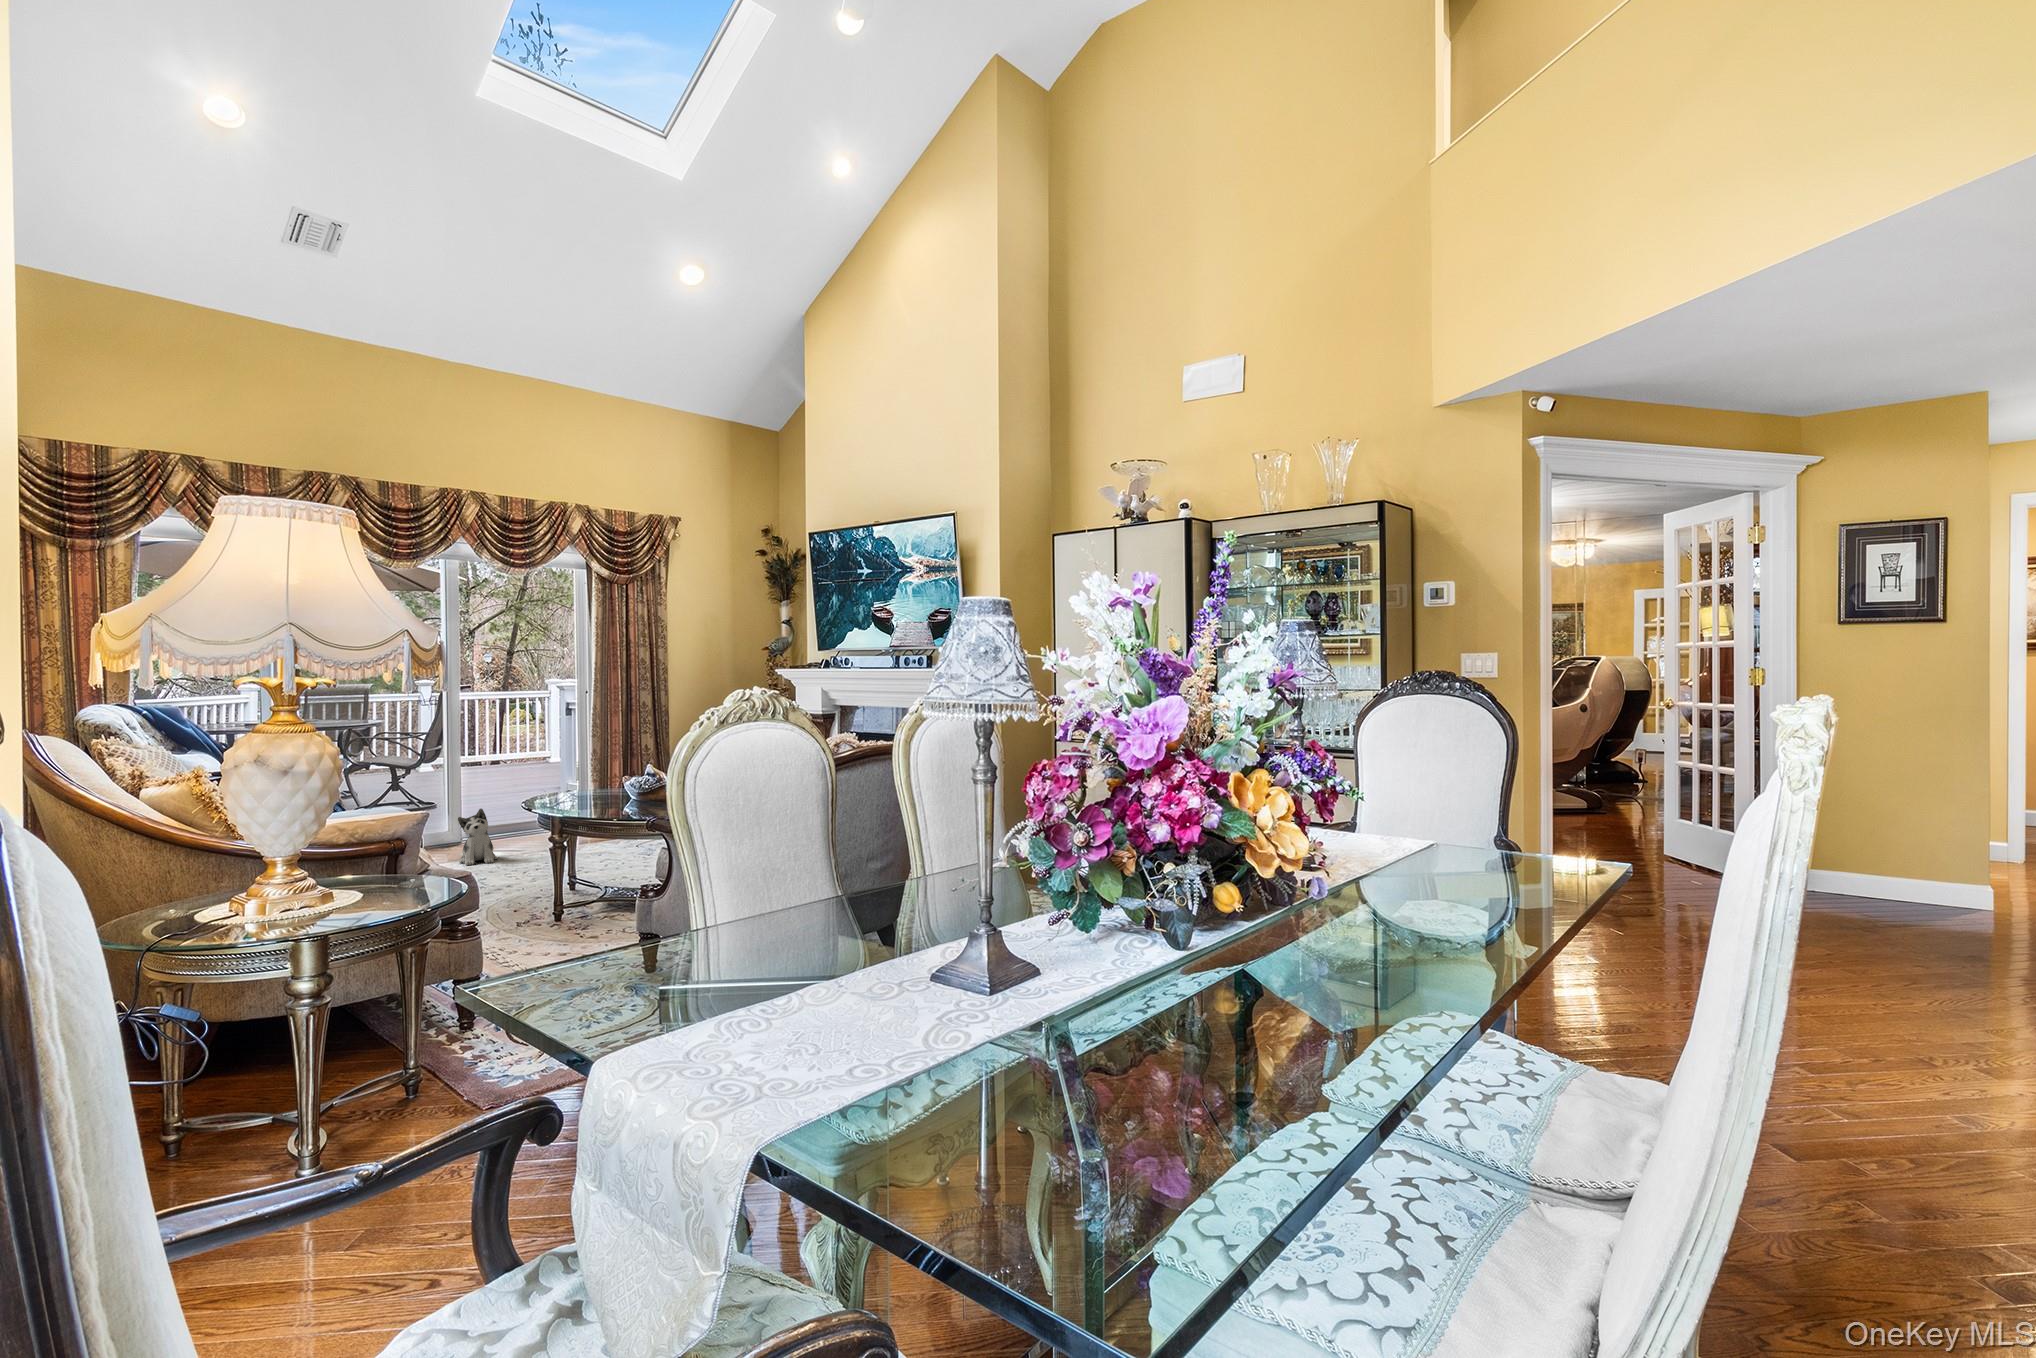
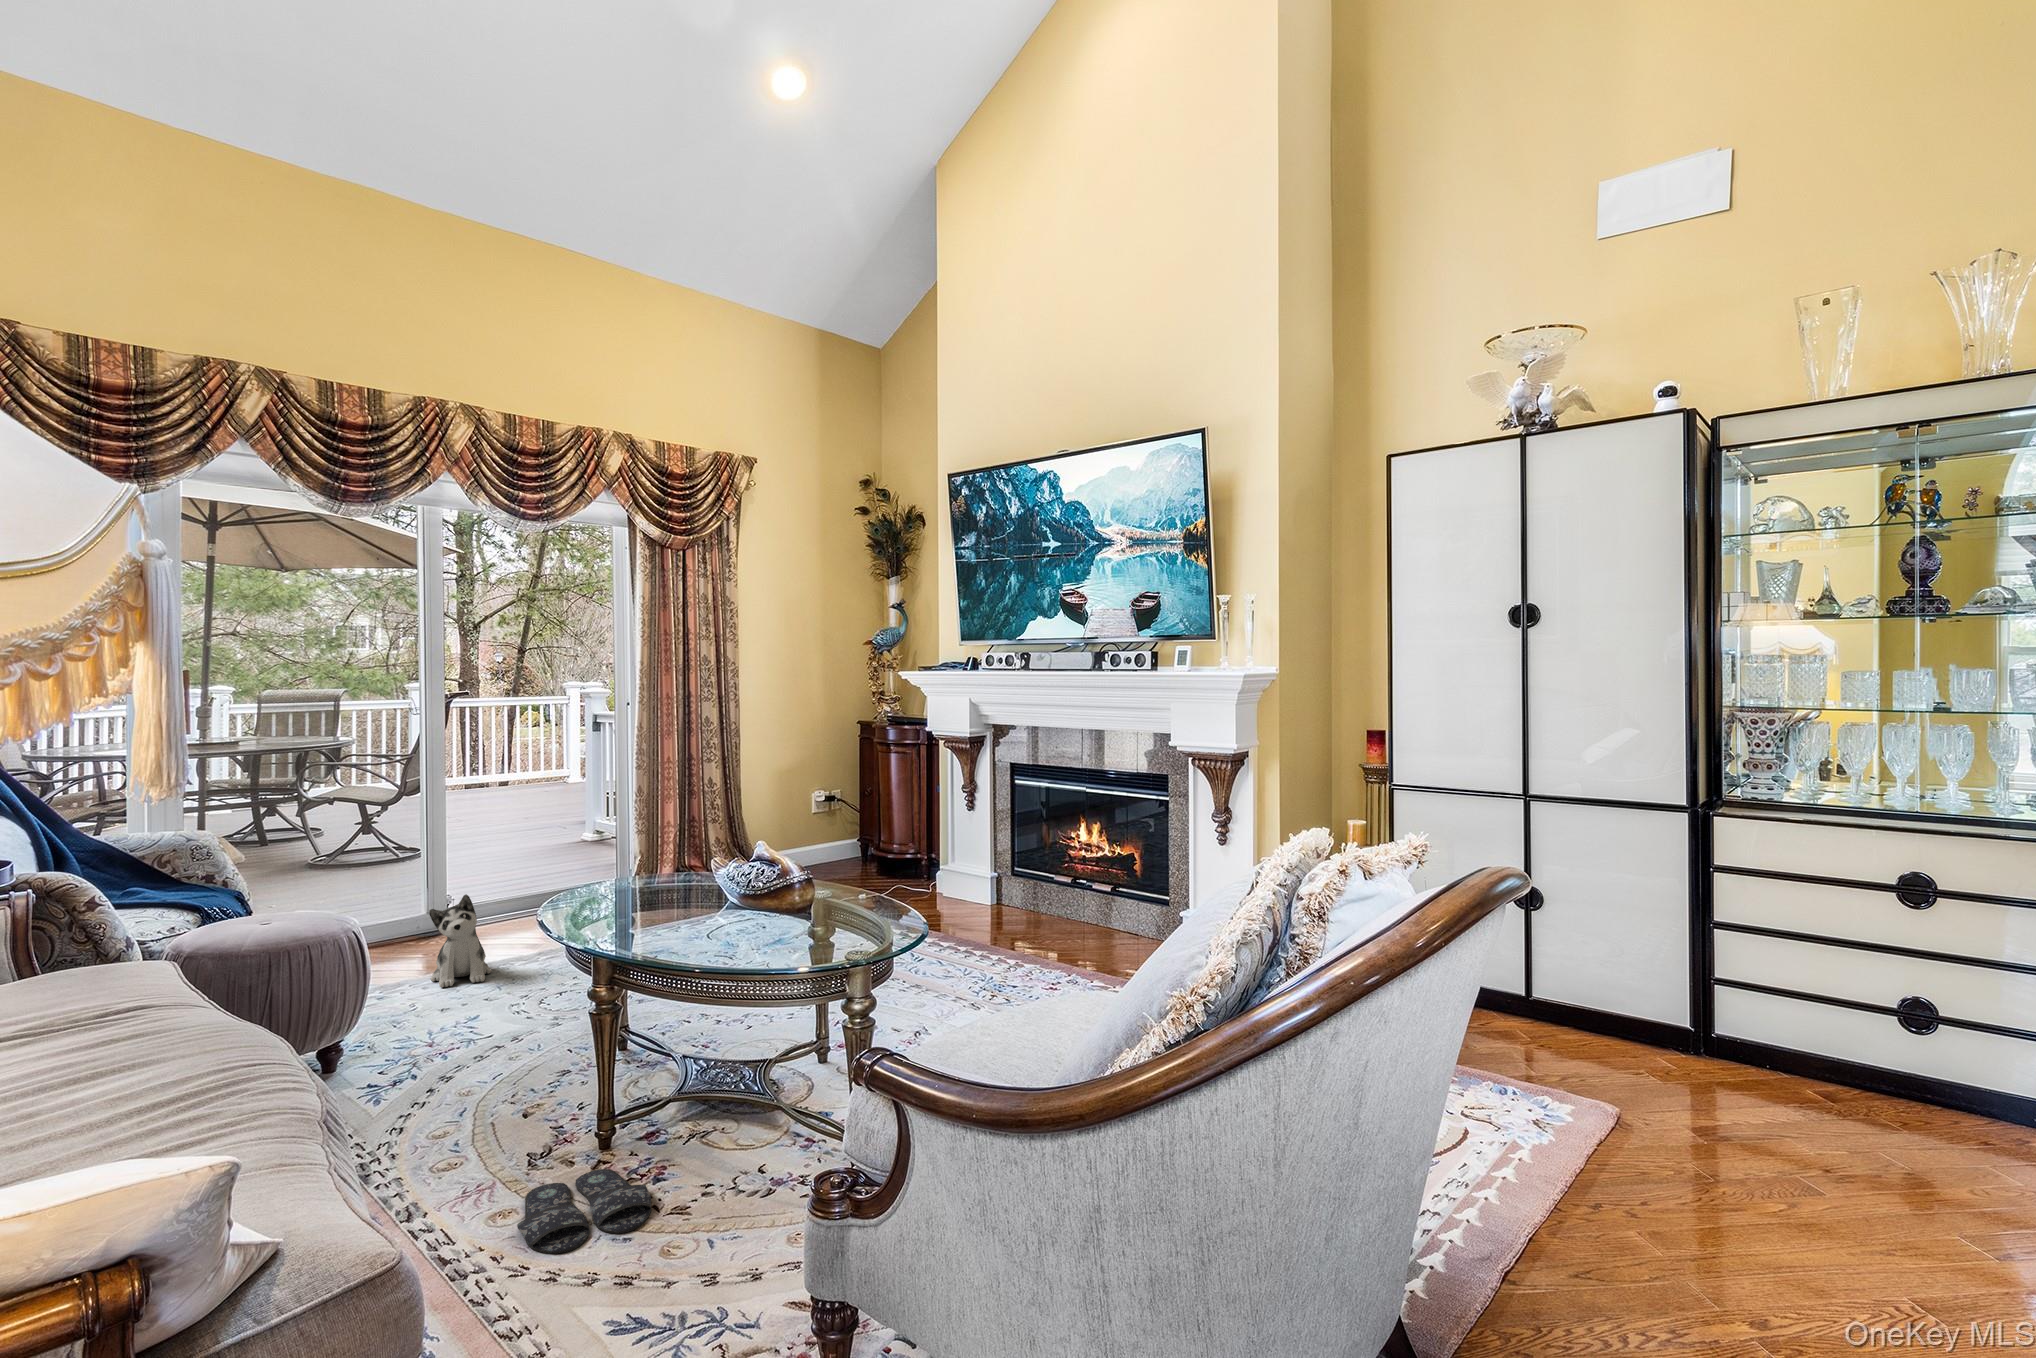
slippers: none [521,920,589,941] -> present [517,1169,651,1254]

